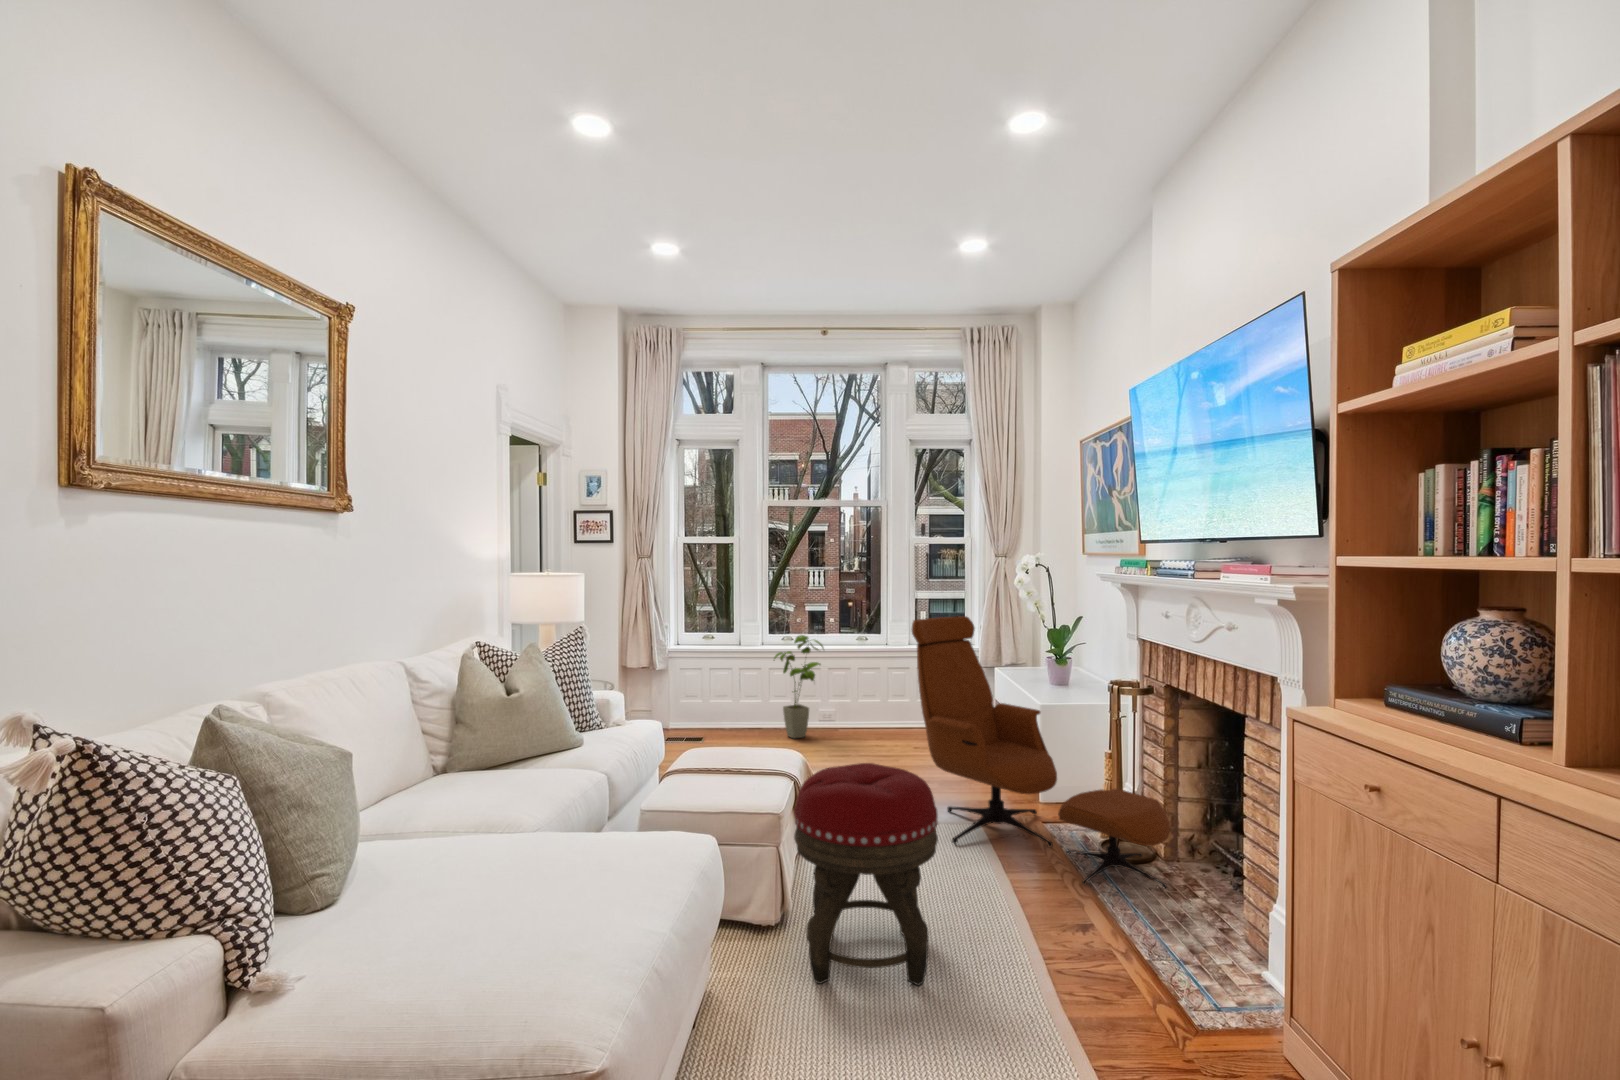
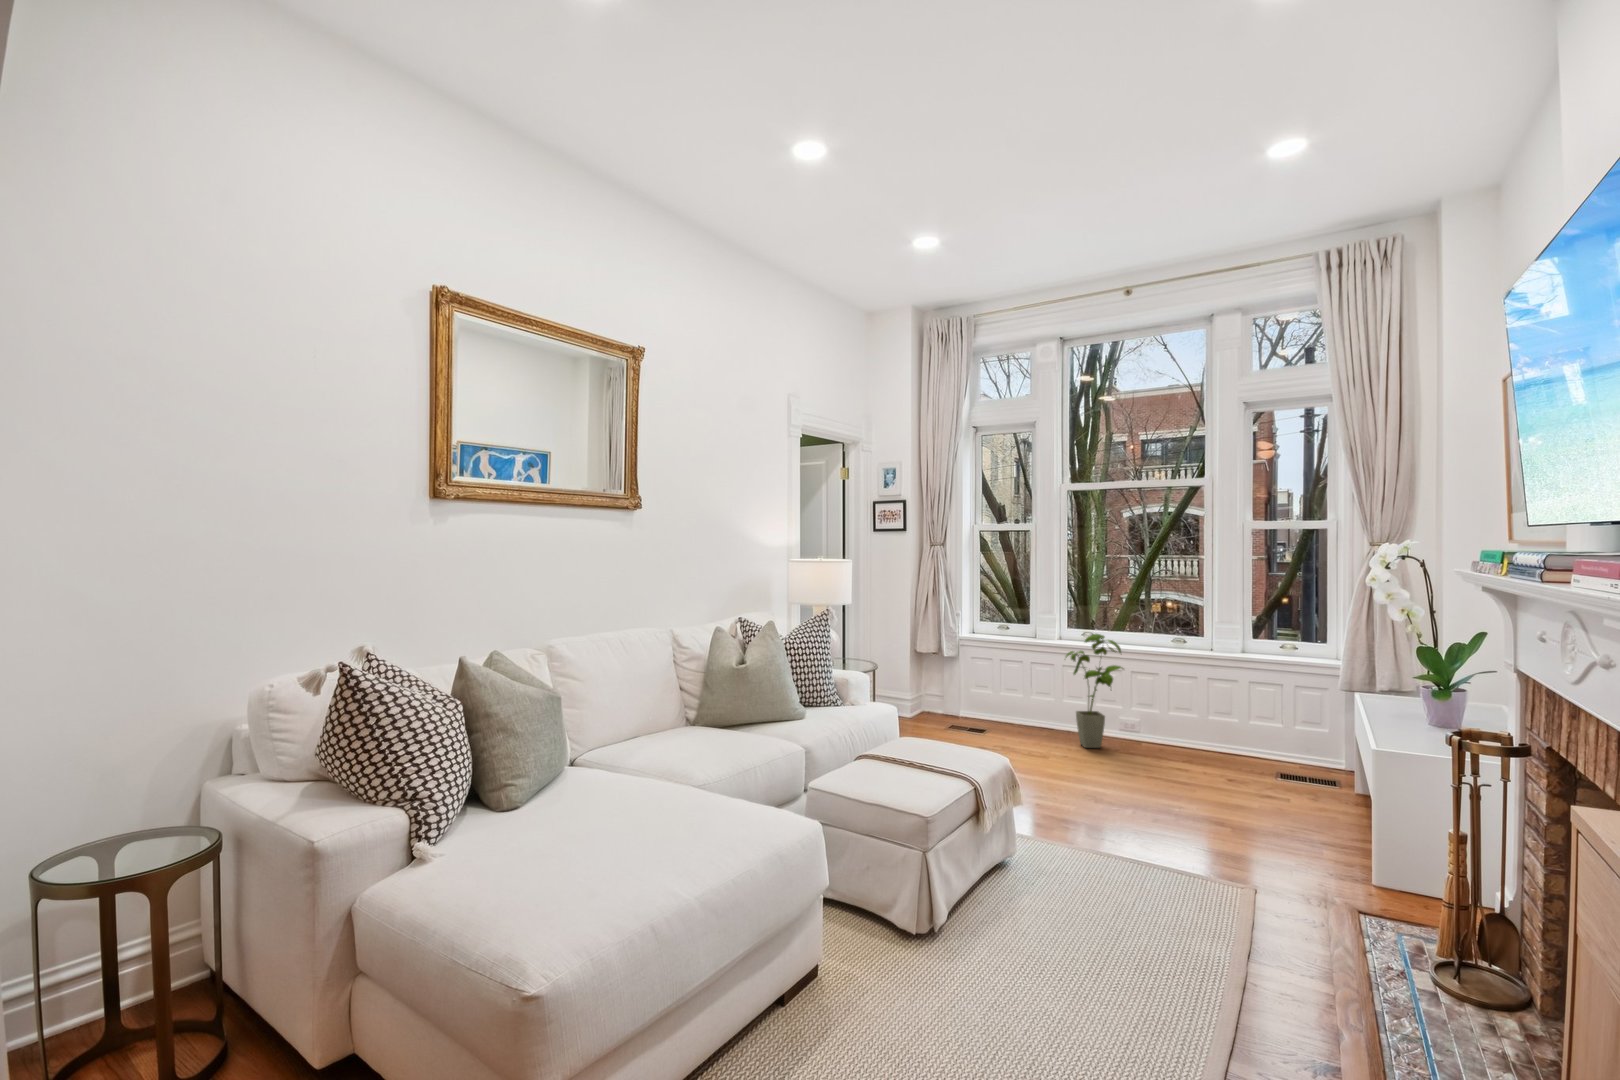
lounge chair: present [911,616,1170,888] -> none [1168,621,1511,1023]
footstool: present [794,763,938,985] -> none [927,774,1089,1029]

